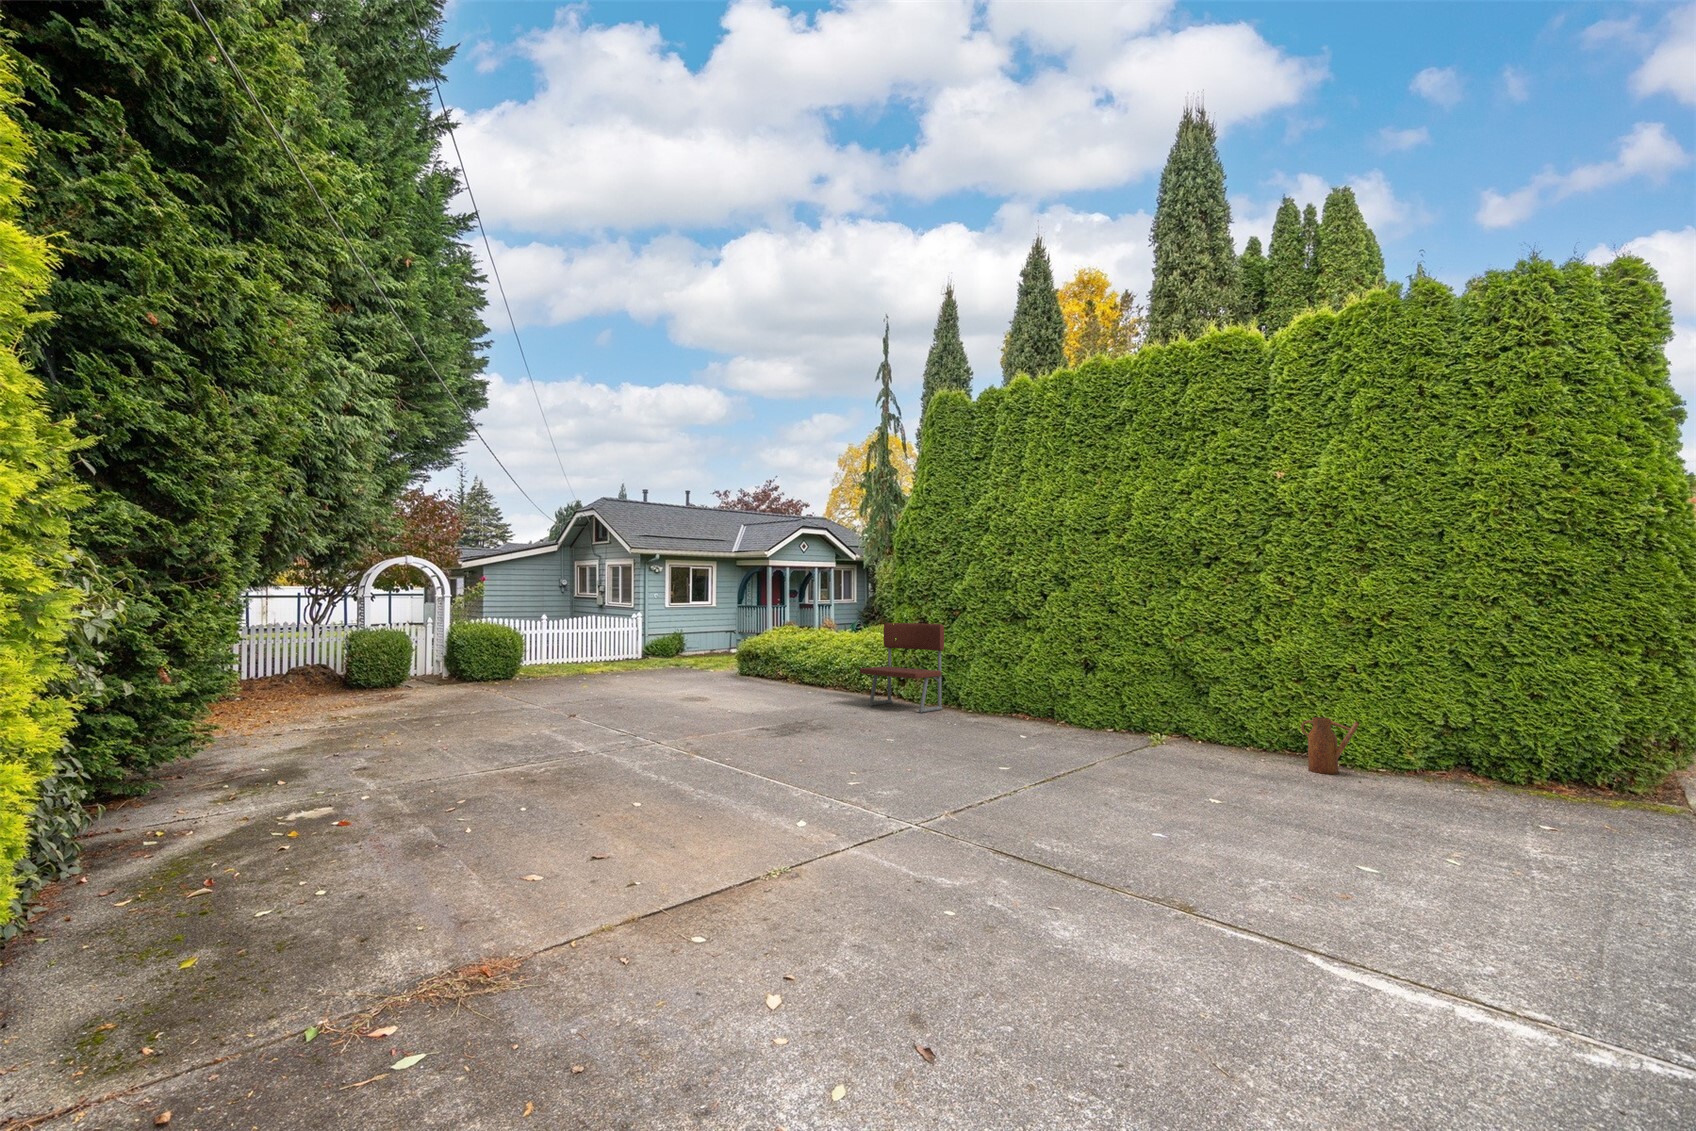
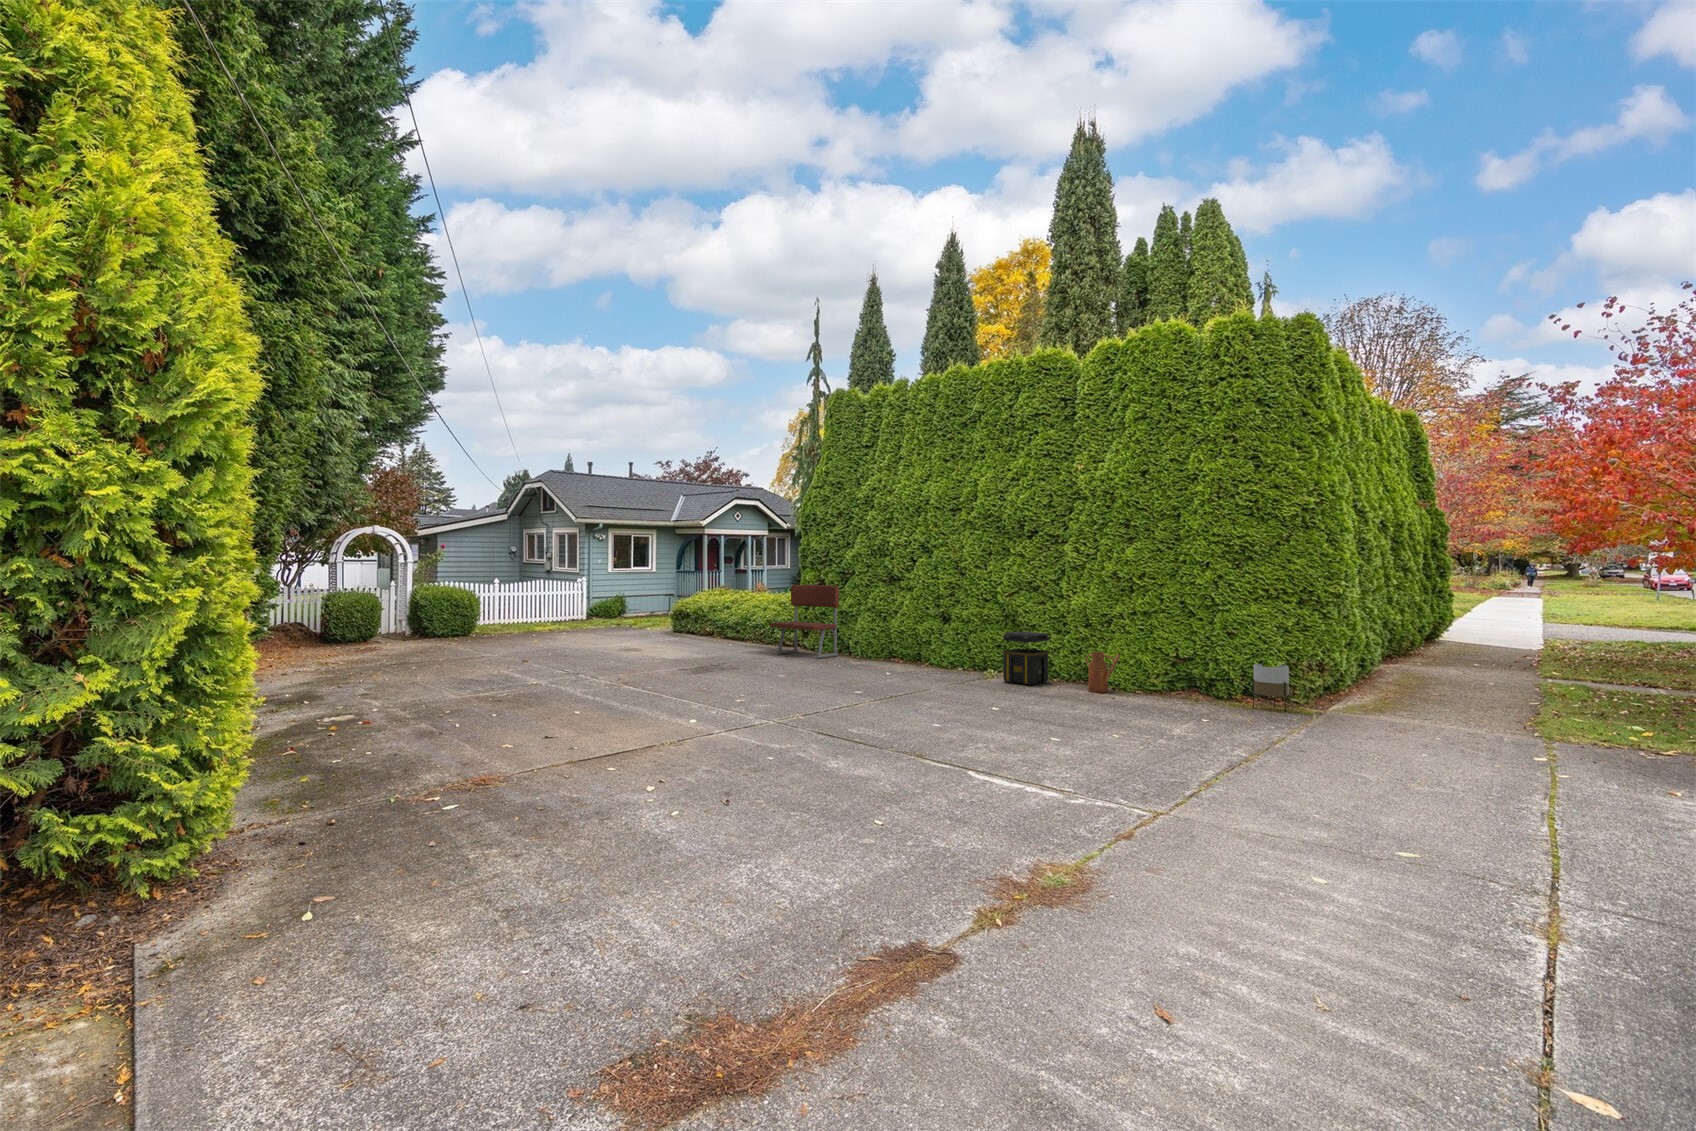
toolbox: none [1178,687,1241,759] -> present [1003,632,1049,685]
planter: none [1582,743,1647,817] -> present [1253,664,1289,712]

